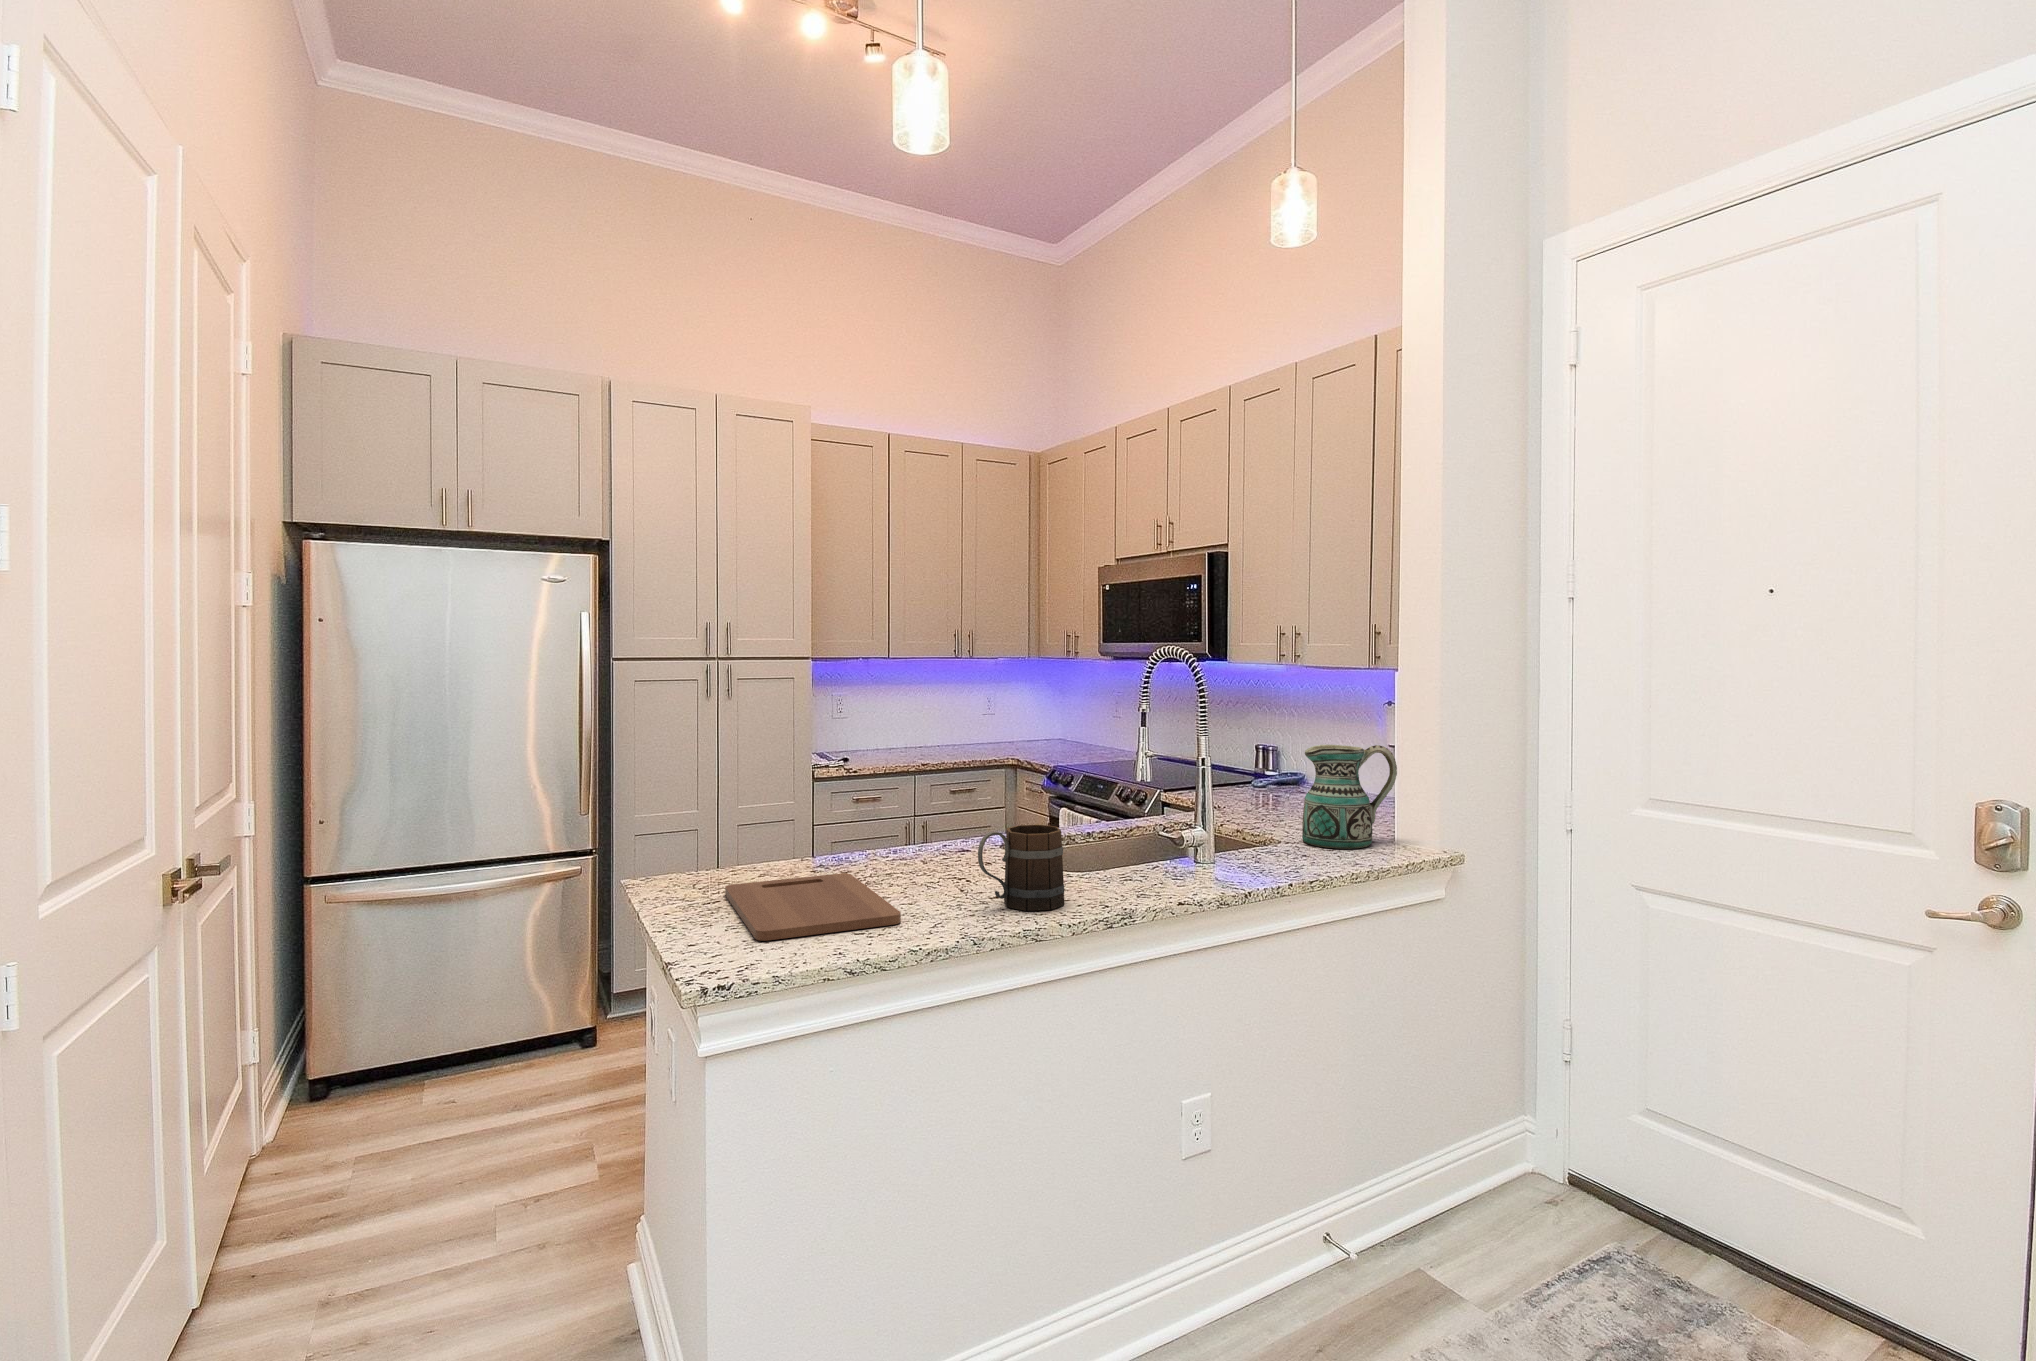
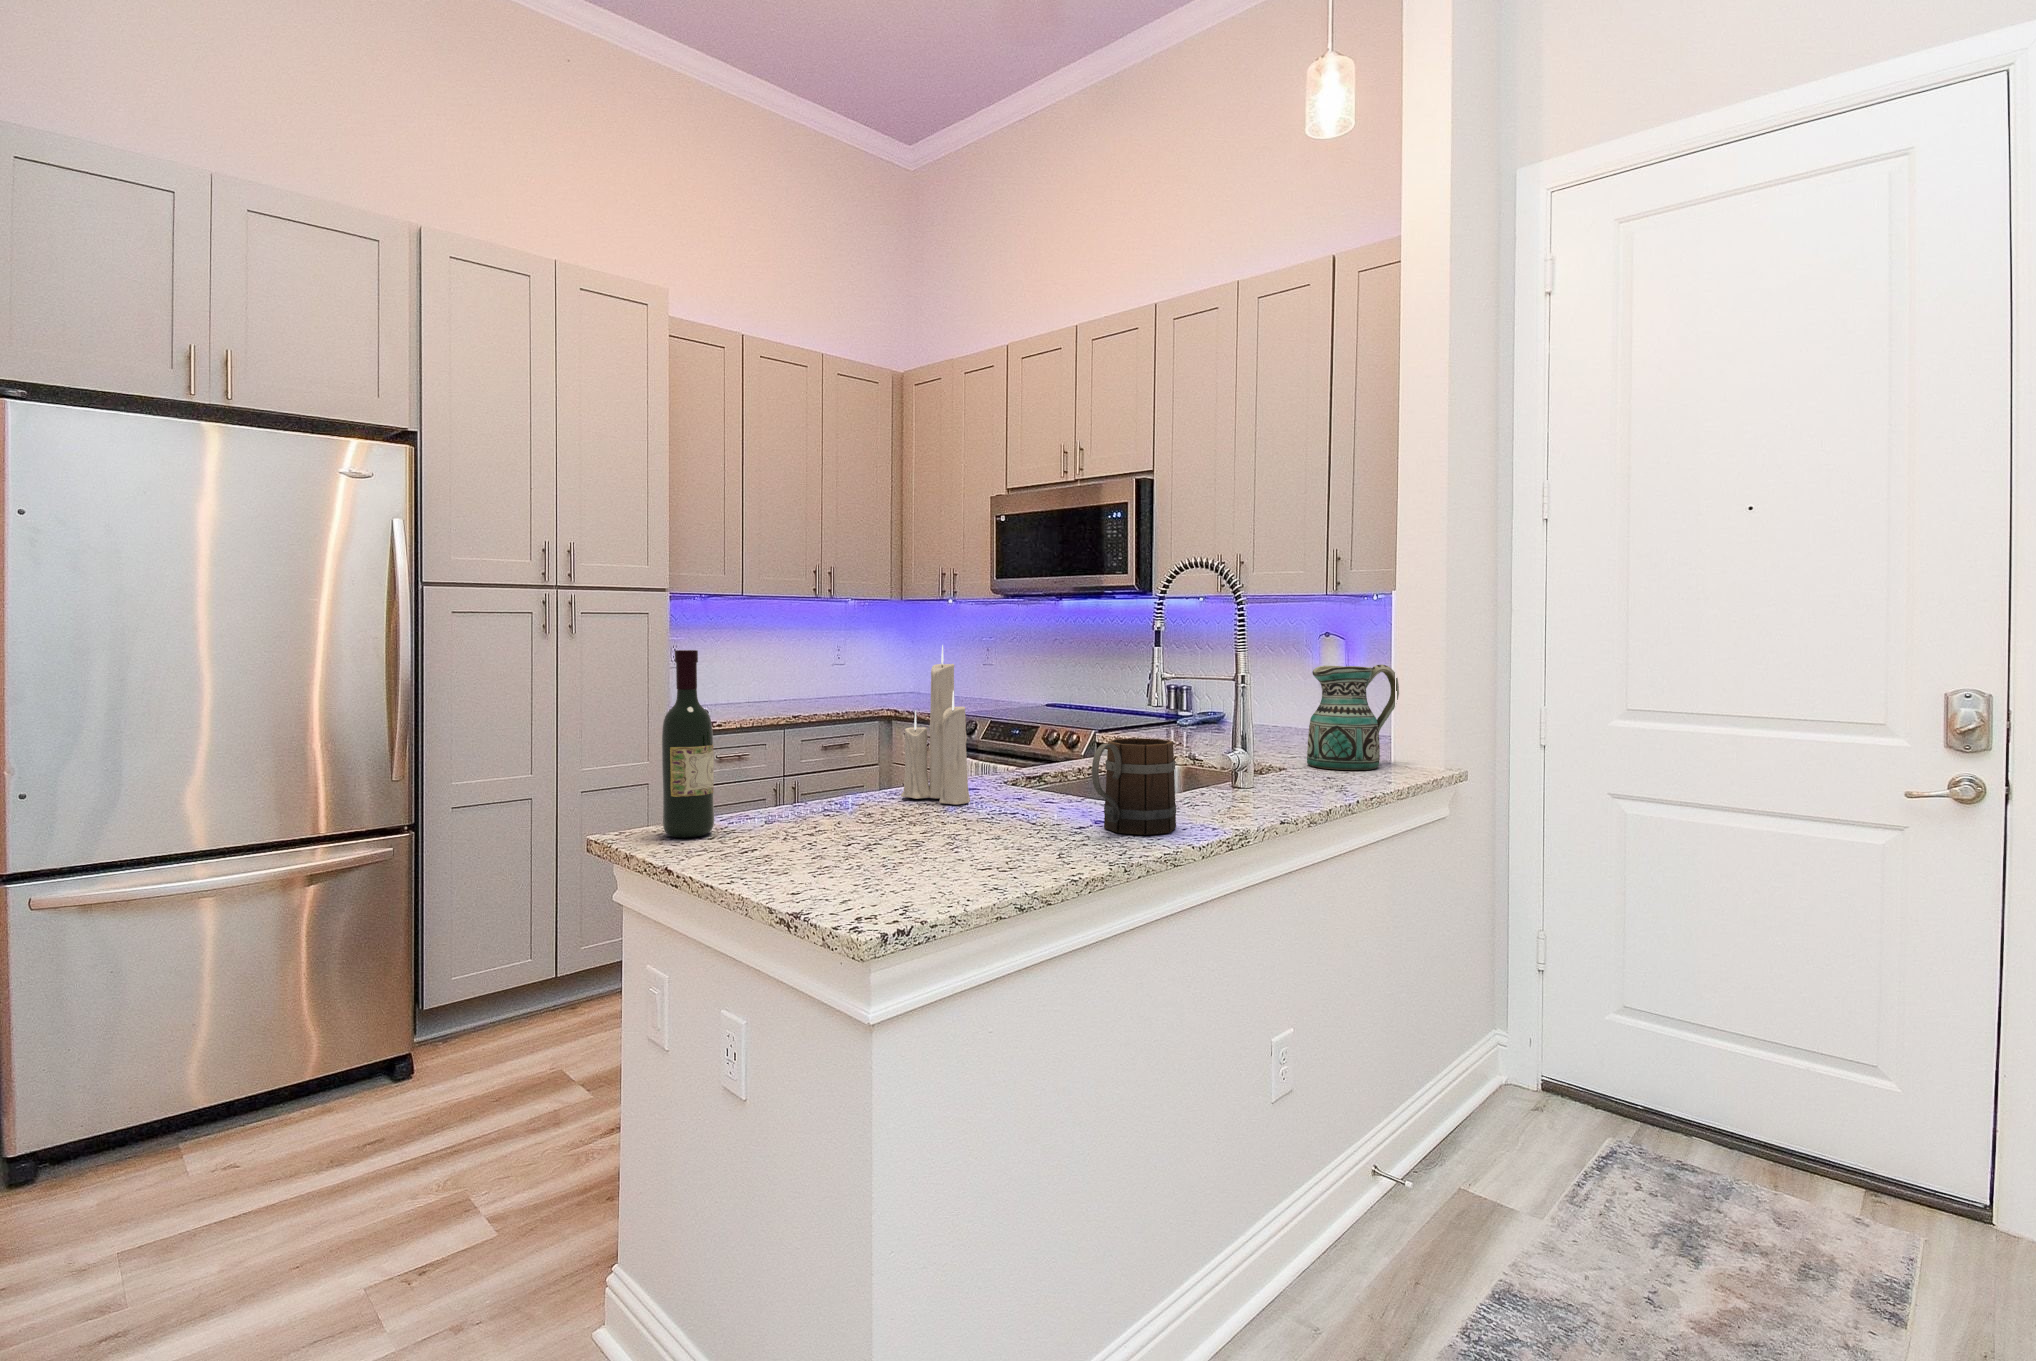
candle: none [887,727,935,870] -> present [901,645,970,805]
wine bottle: none [669,746,709,890] -> present [662,650,714,837]
cutting board: present [725,873,901,941] -> none [750,810,1021,881]

